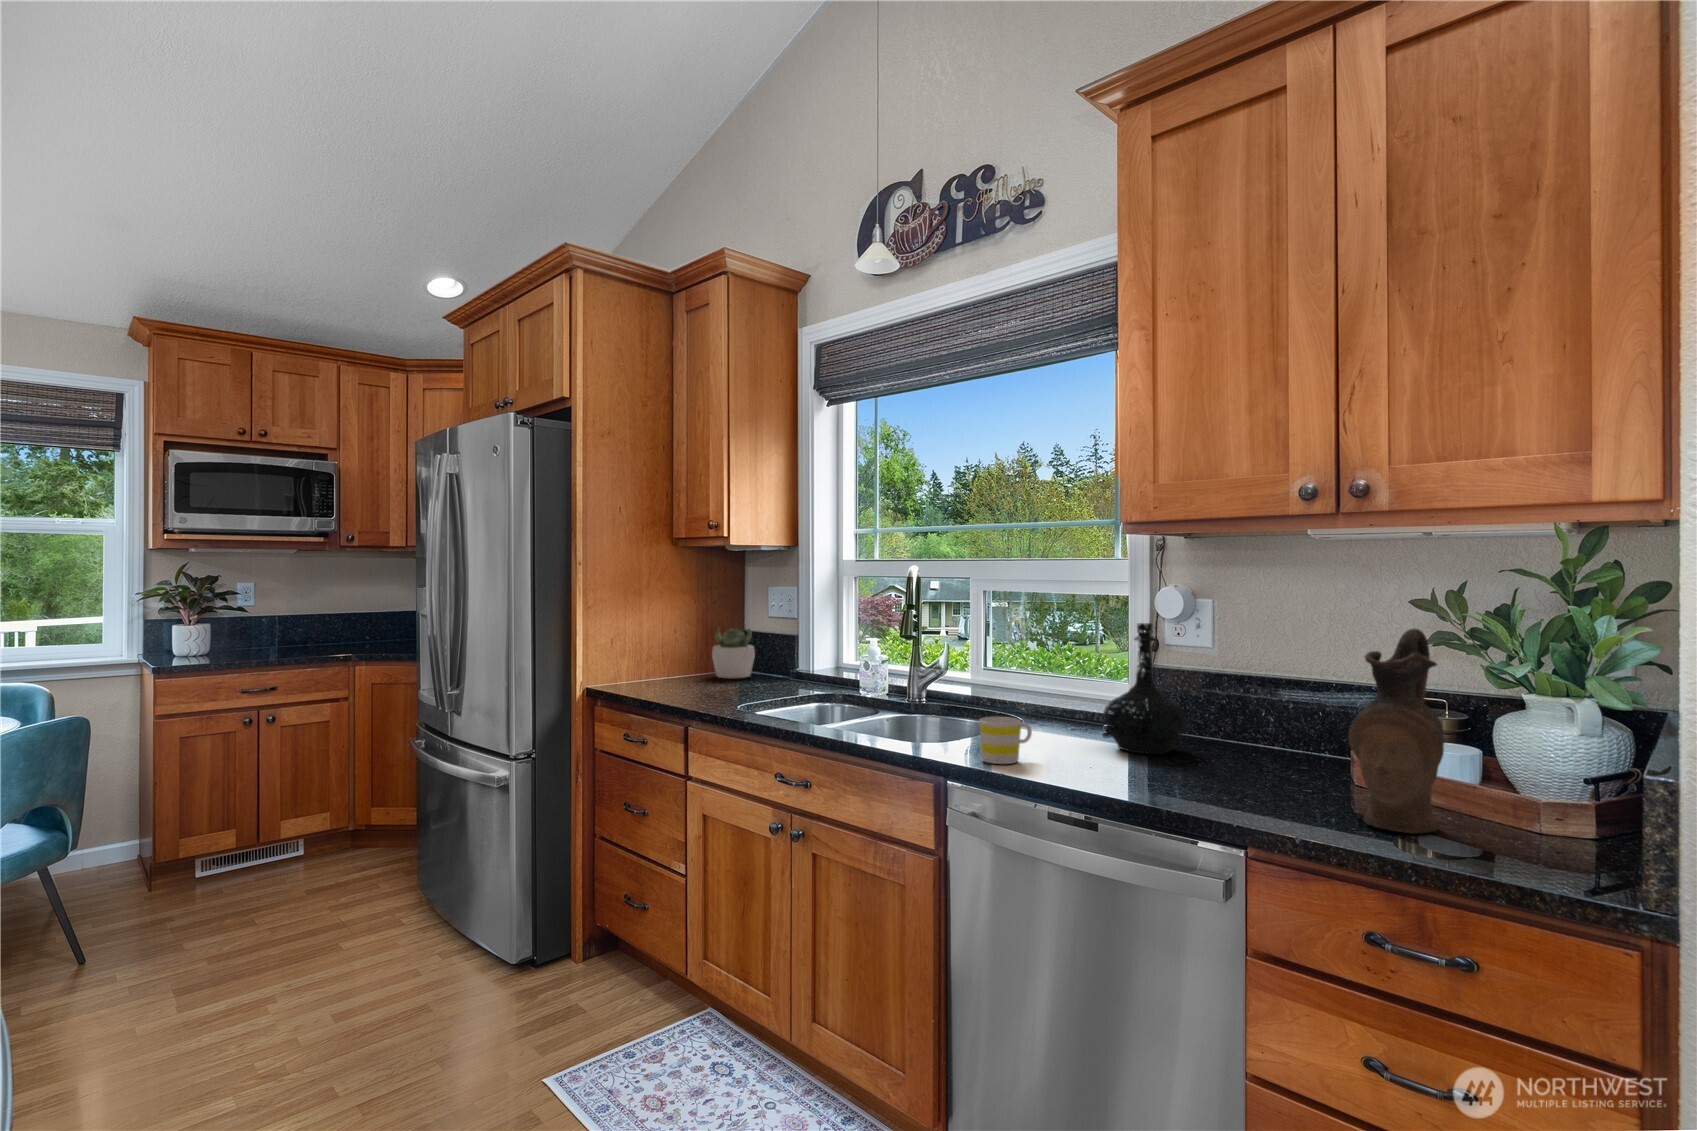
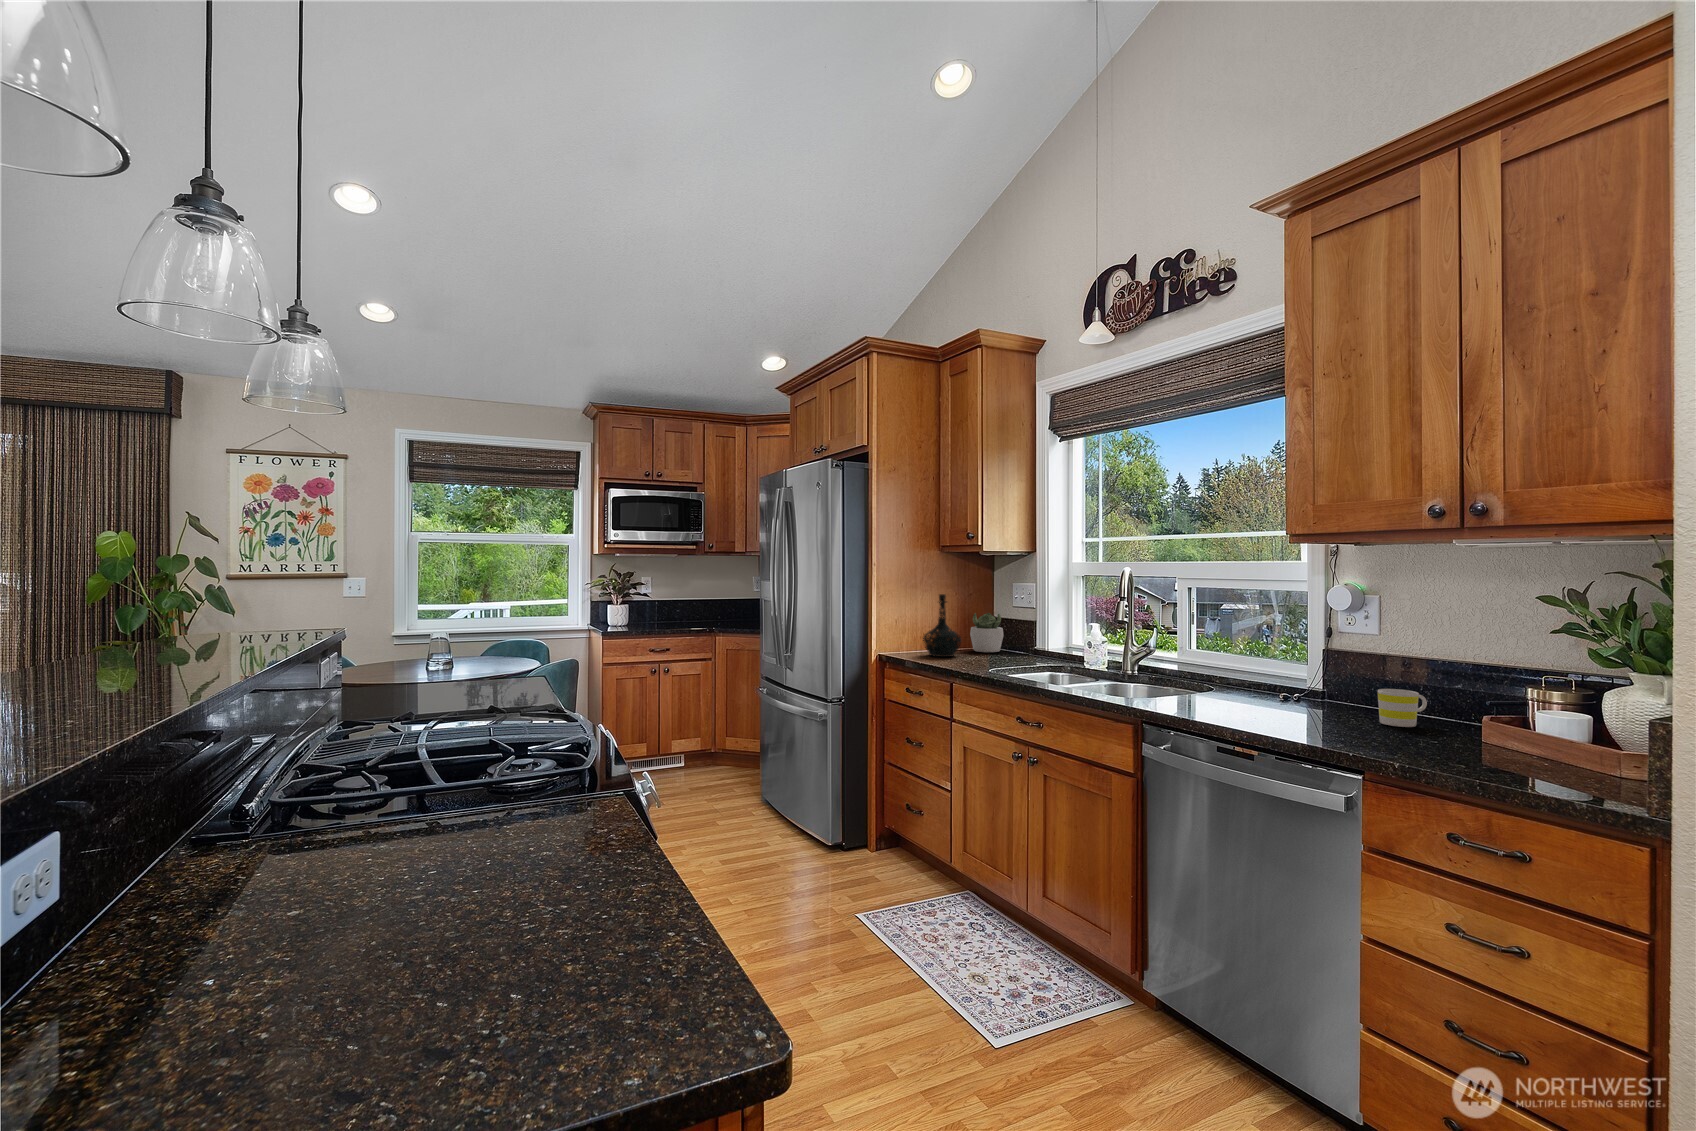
bottle: present [1103,623,1186,754] -> present [923,594,961,657]
ceramic pitcher: present [1349,629,1444,833] -> none [1448,615,1526,767]
mug: present [979,717,1032,764] -> present [1378,689,1427,727]

